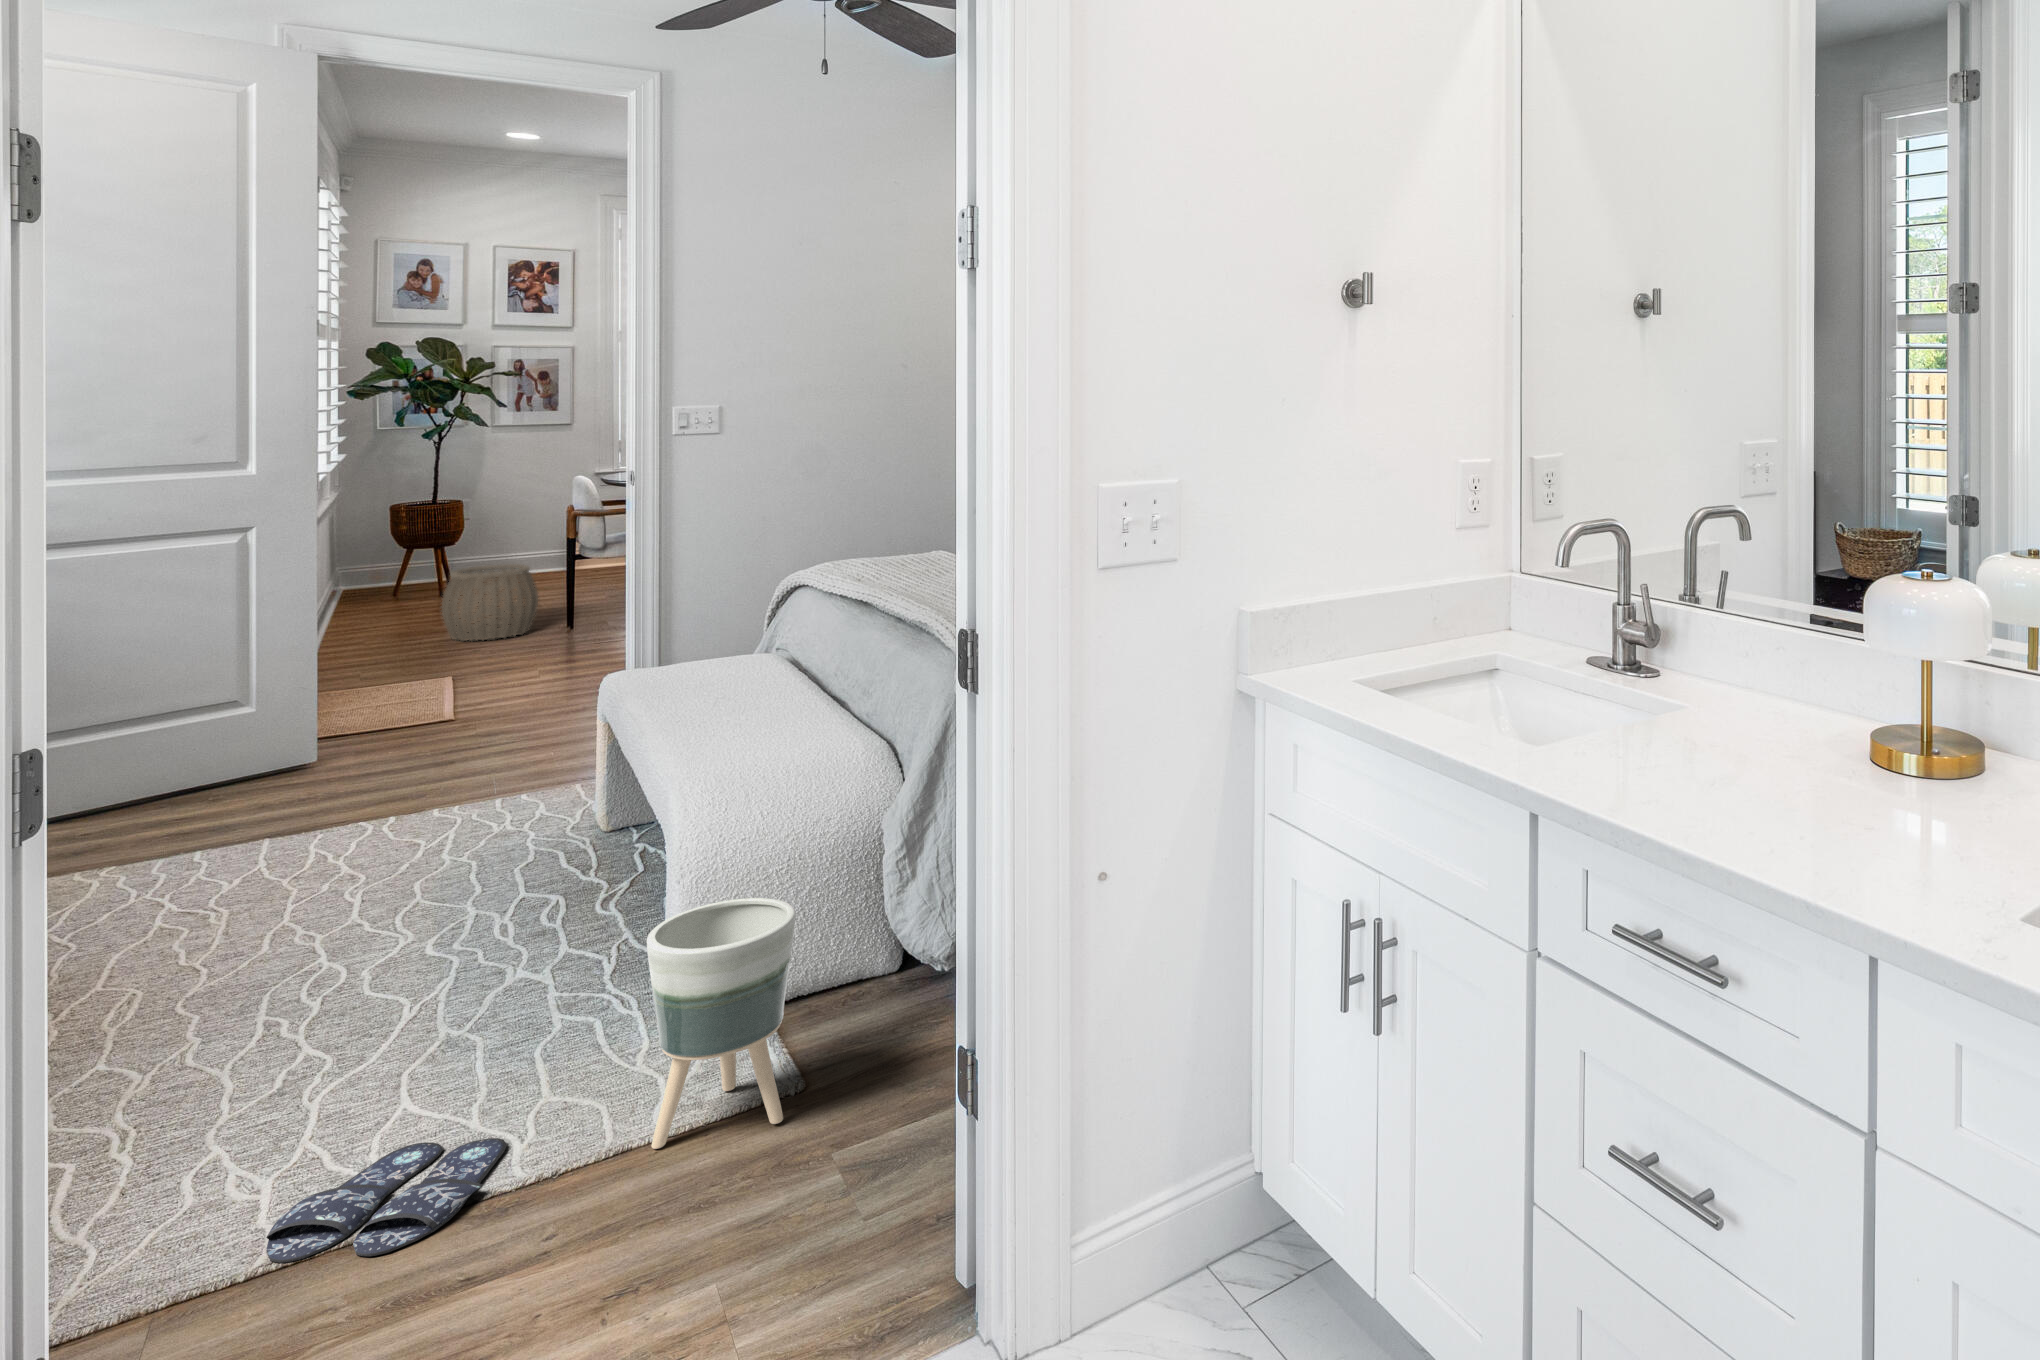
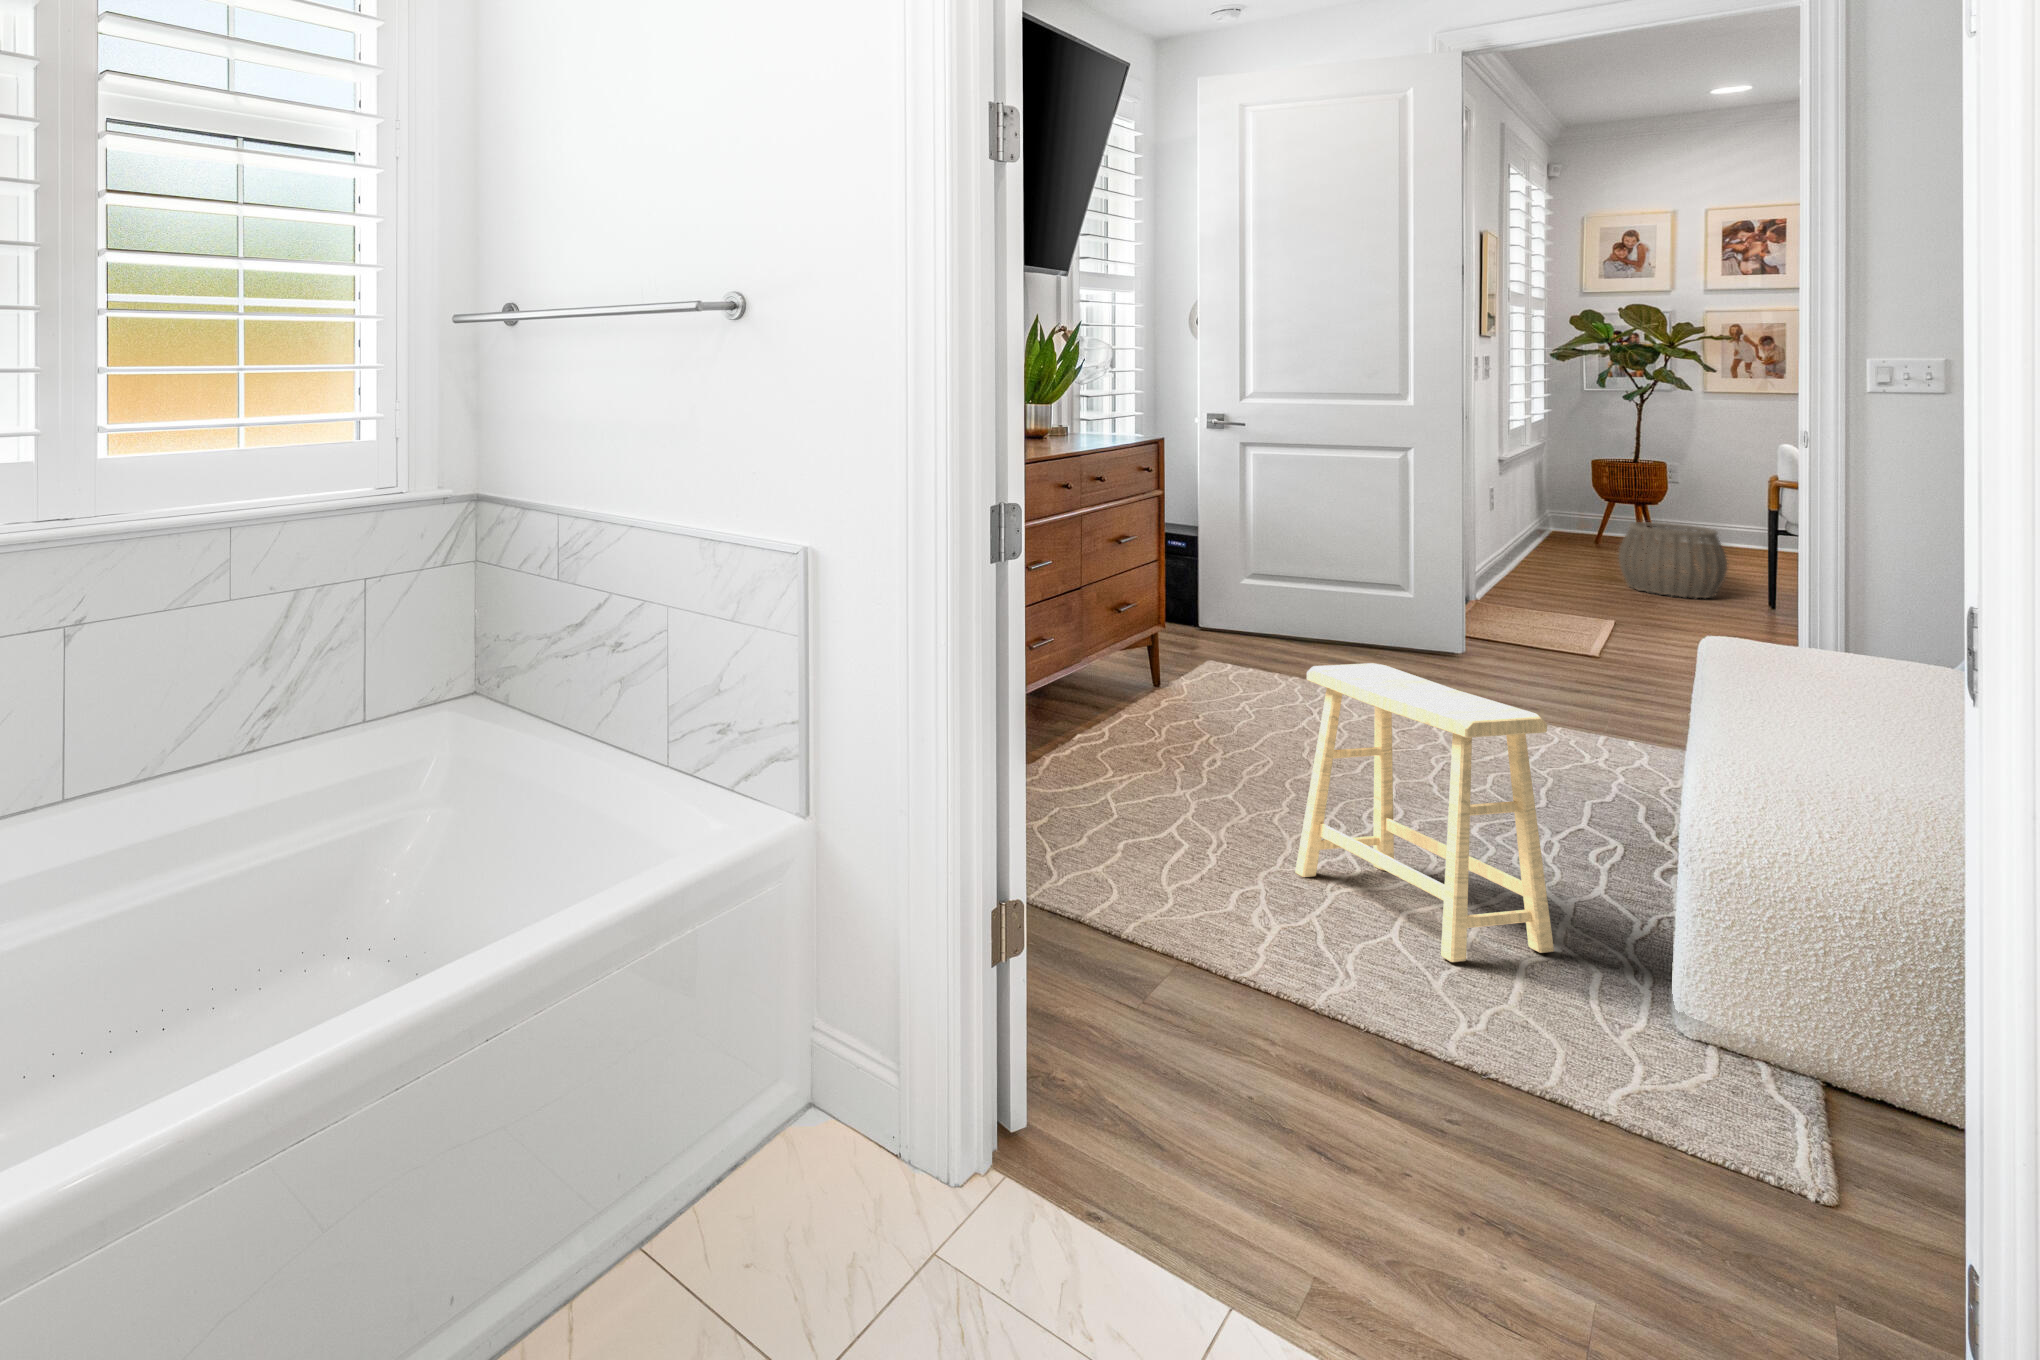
footstool: none [252,793,555,1105] -> present [1295,663,1554,962]
planter: present [646,898,796,1149] -> none [1596,891,1816,1207]
slippers: present [266,1138,507,1263] -> none [1253,956,1457,1045]

